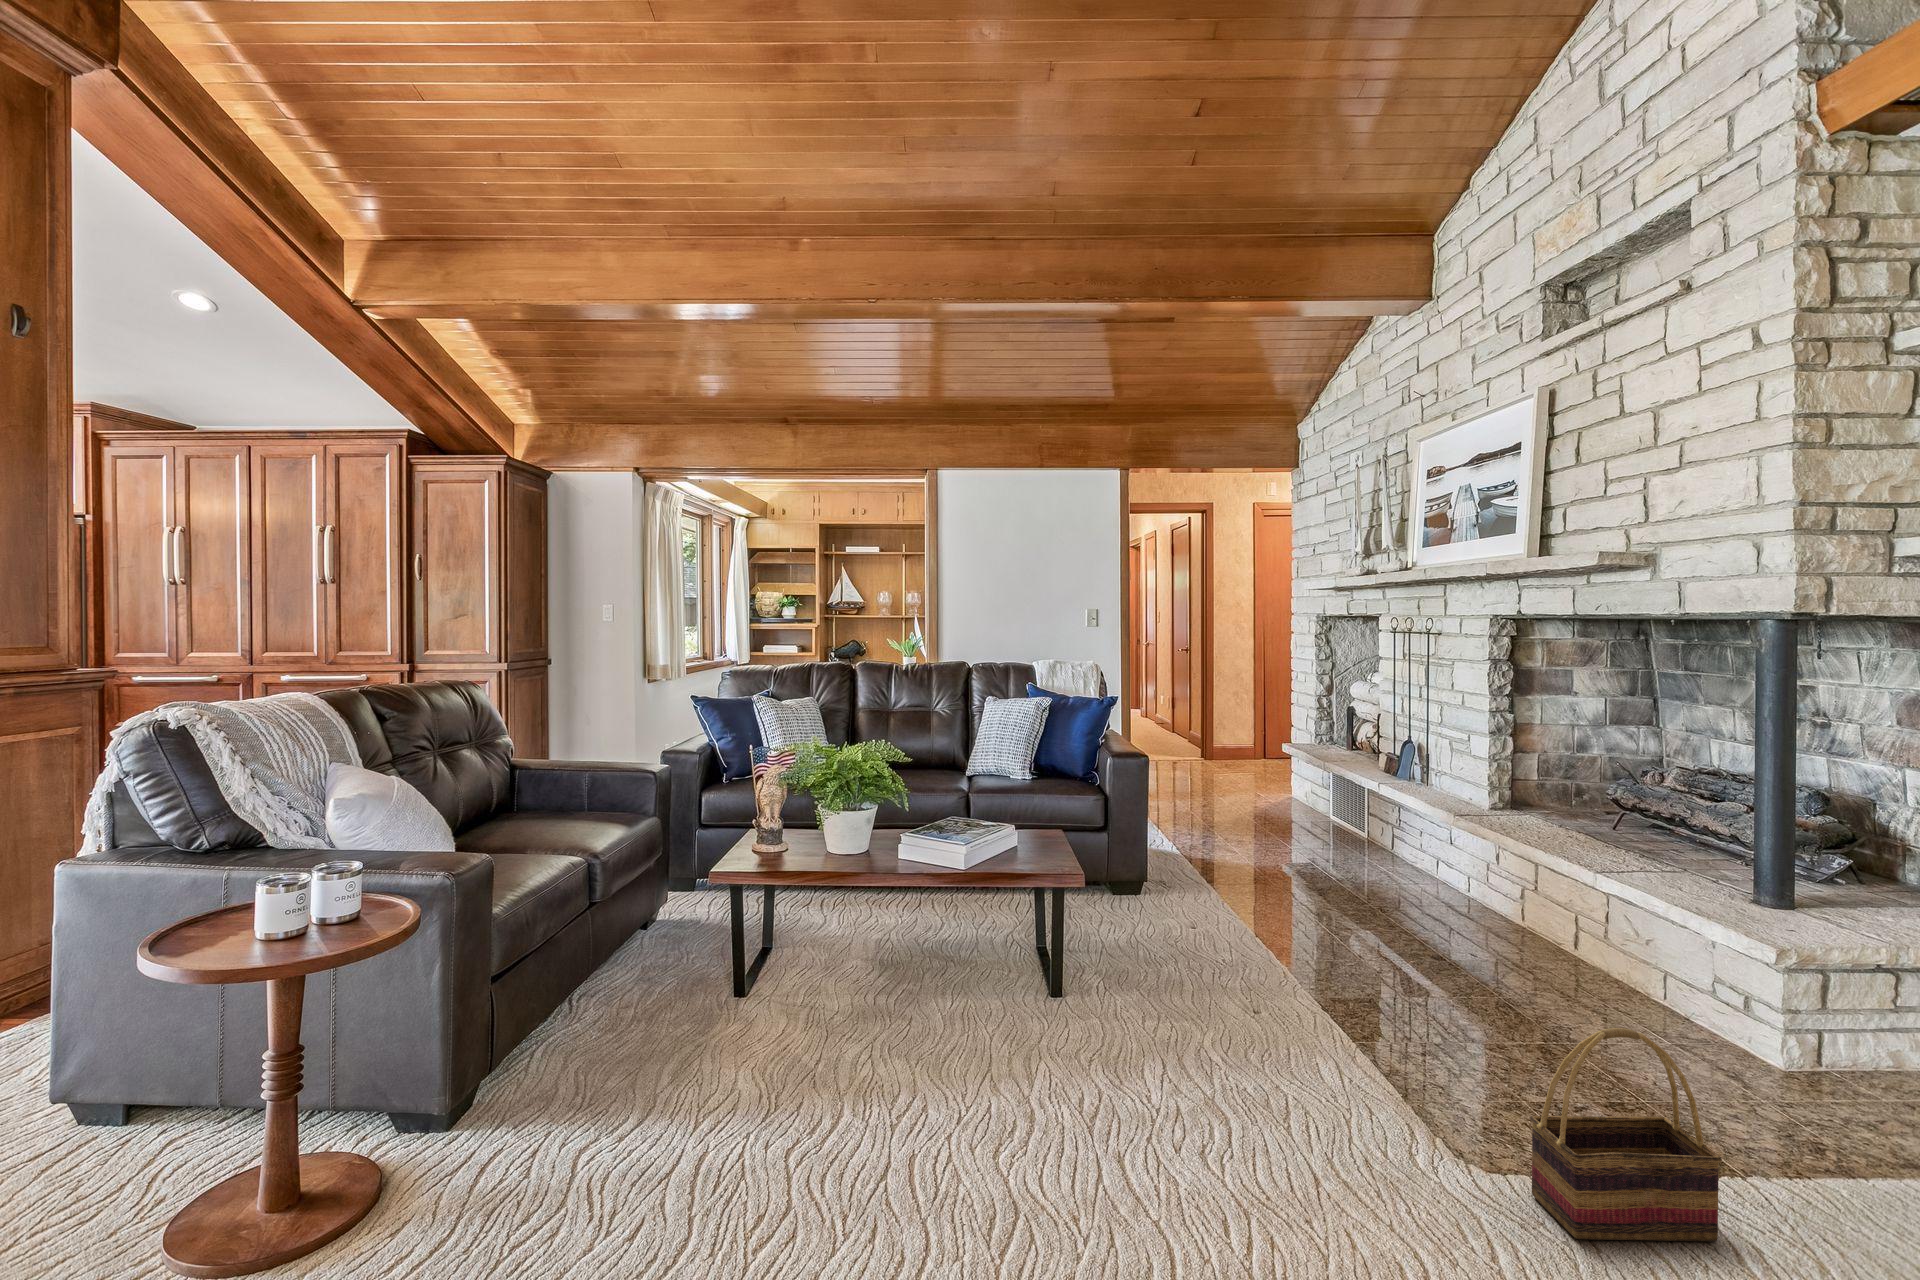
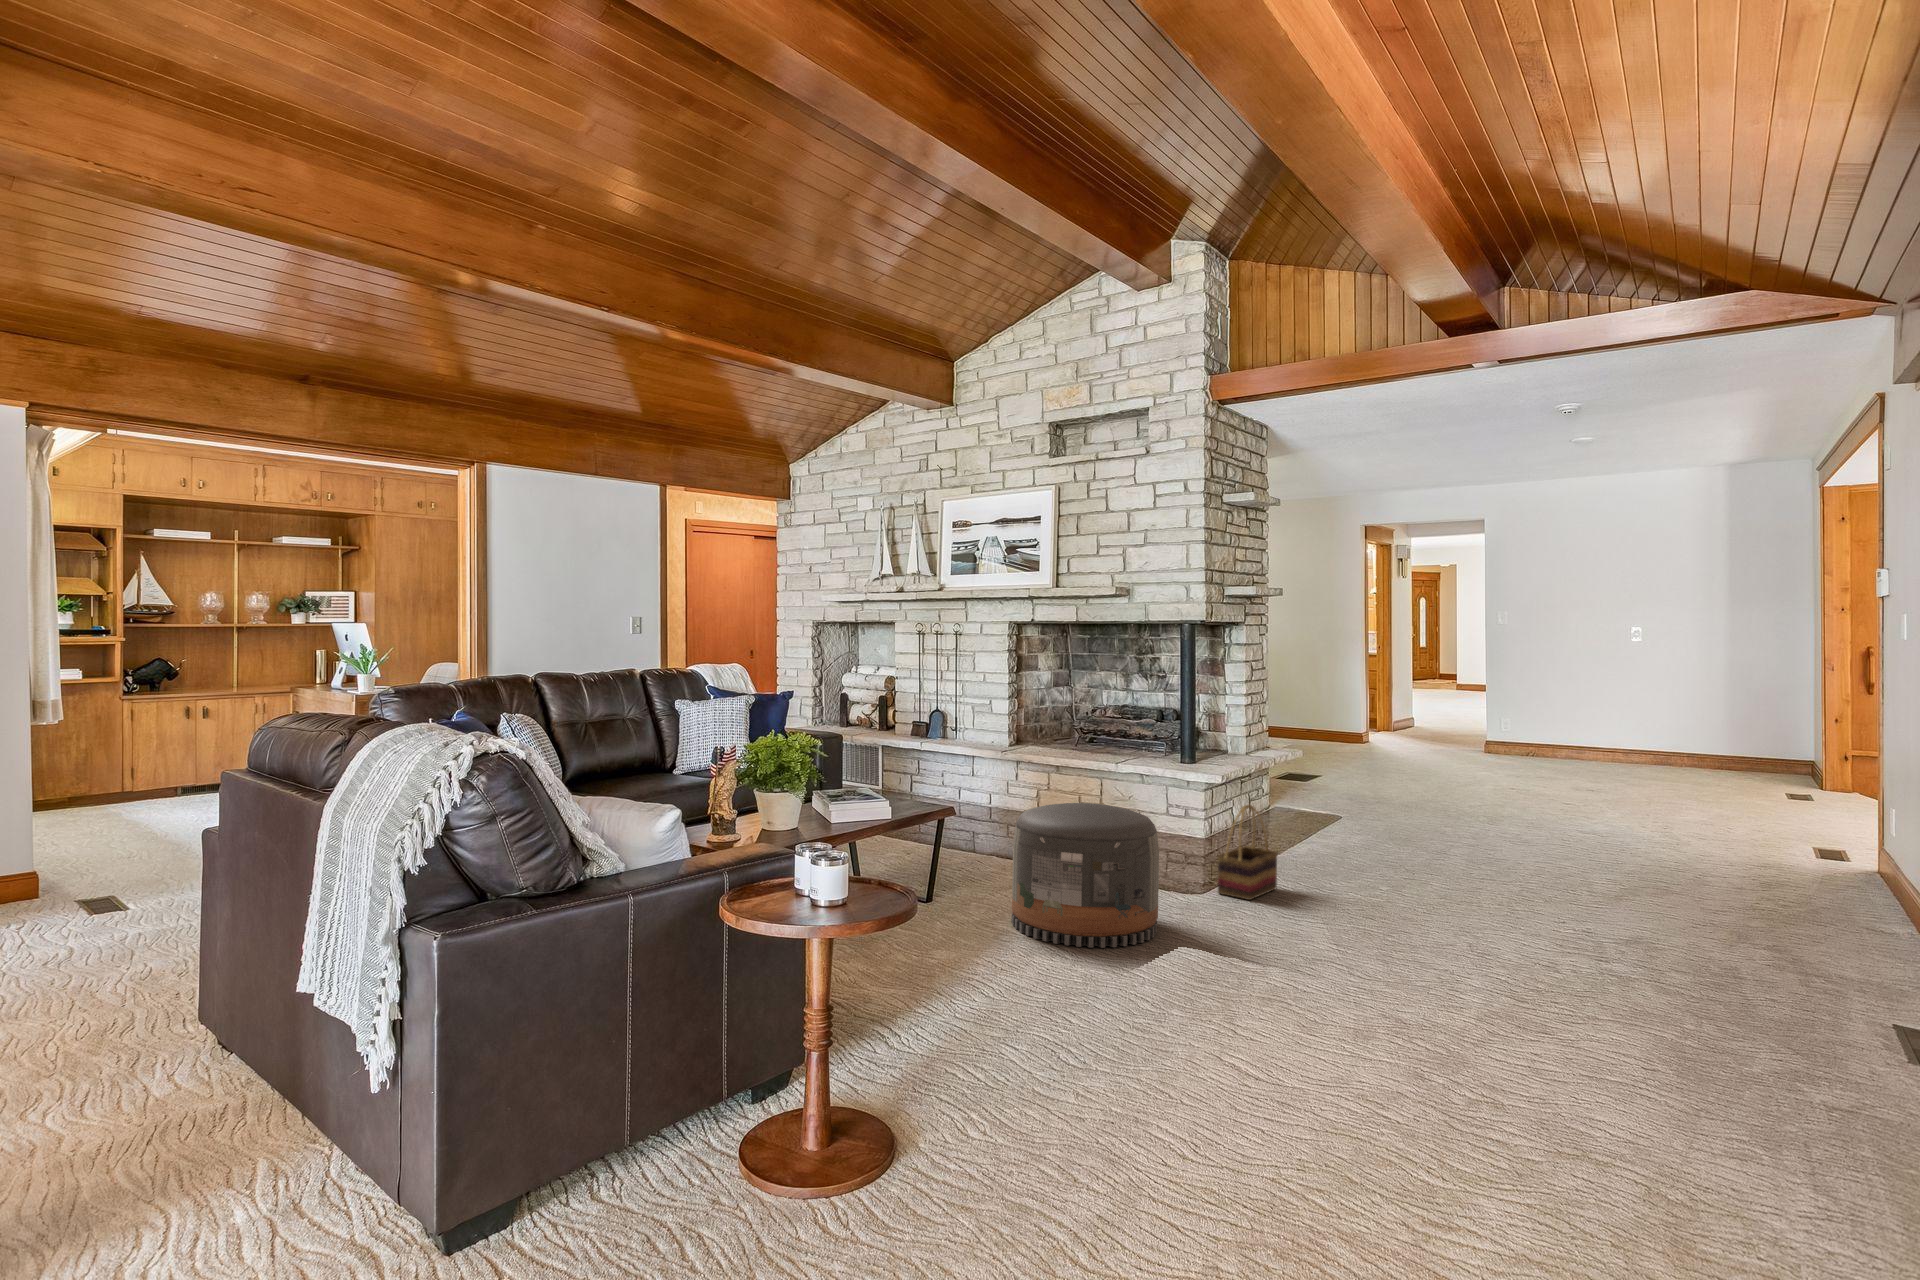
pouf: none [1013,938,1261,1227] -> present [1012,803,1159,948]

